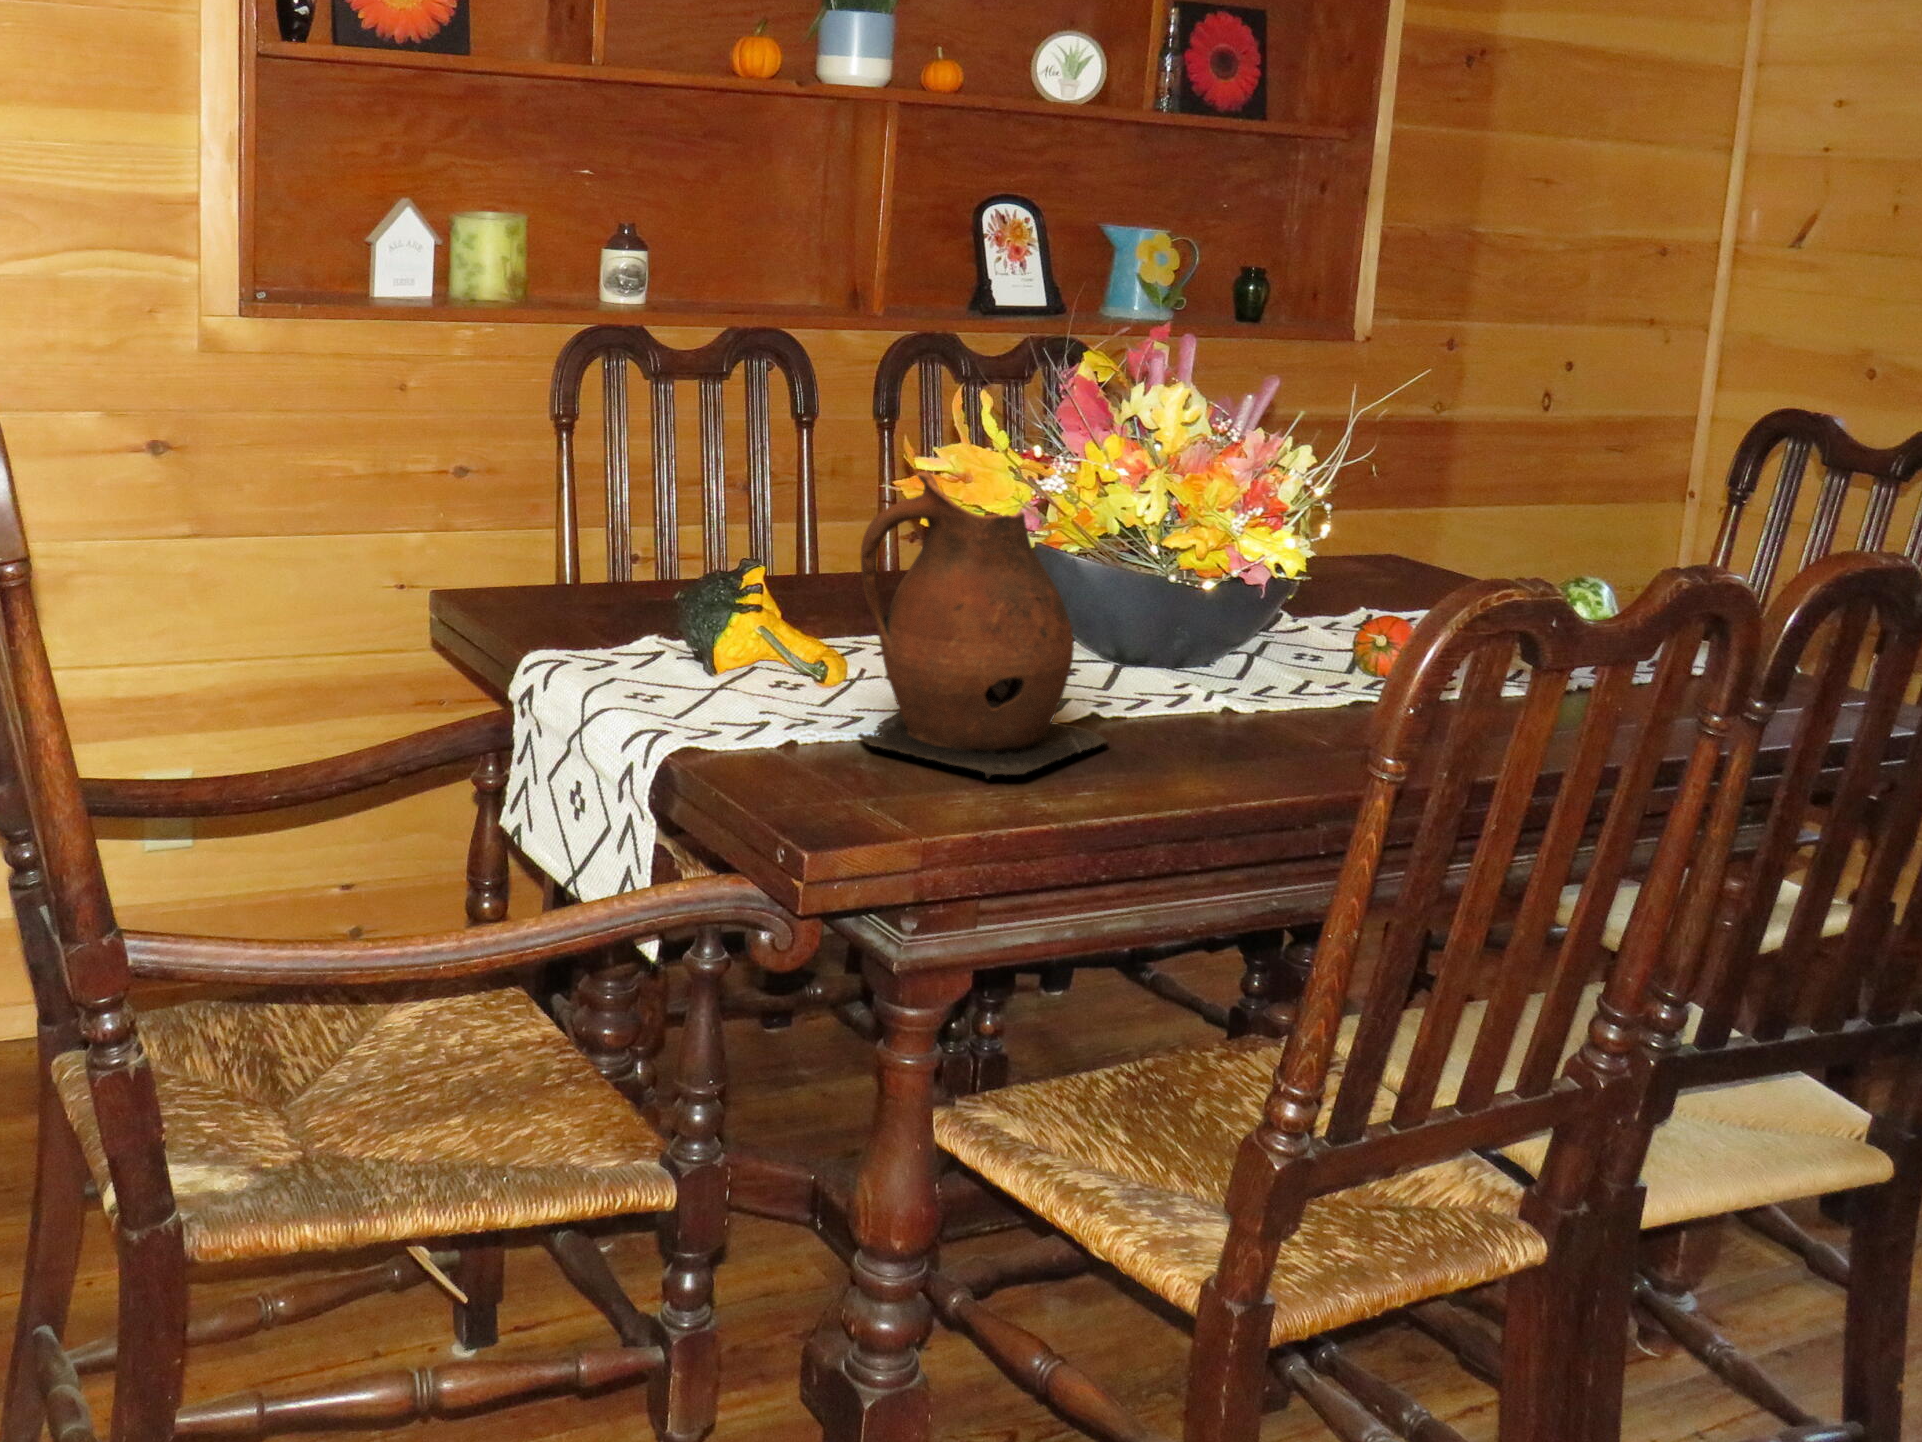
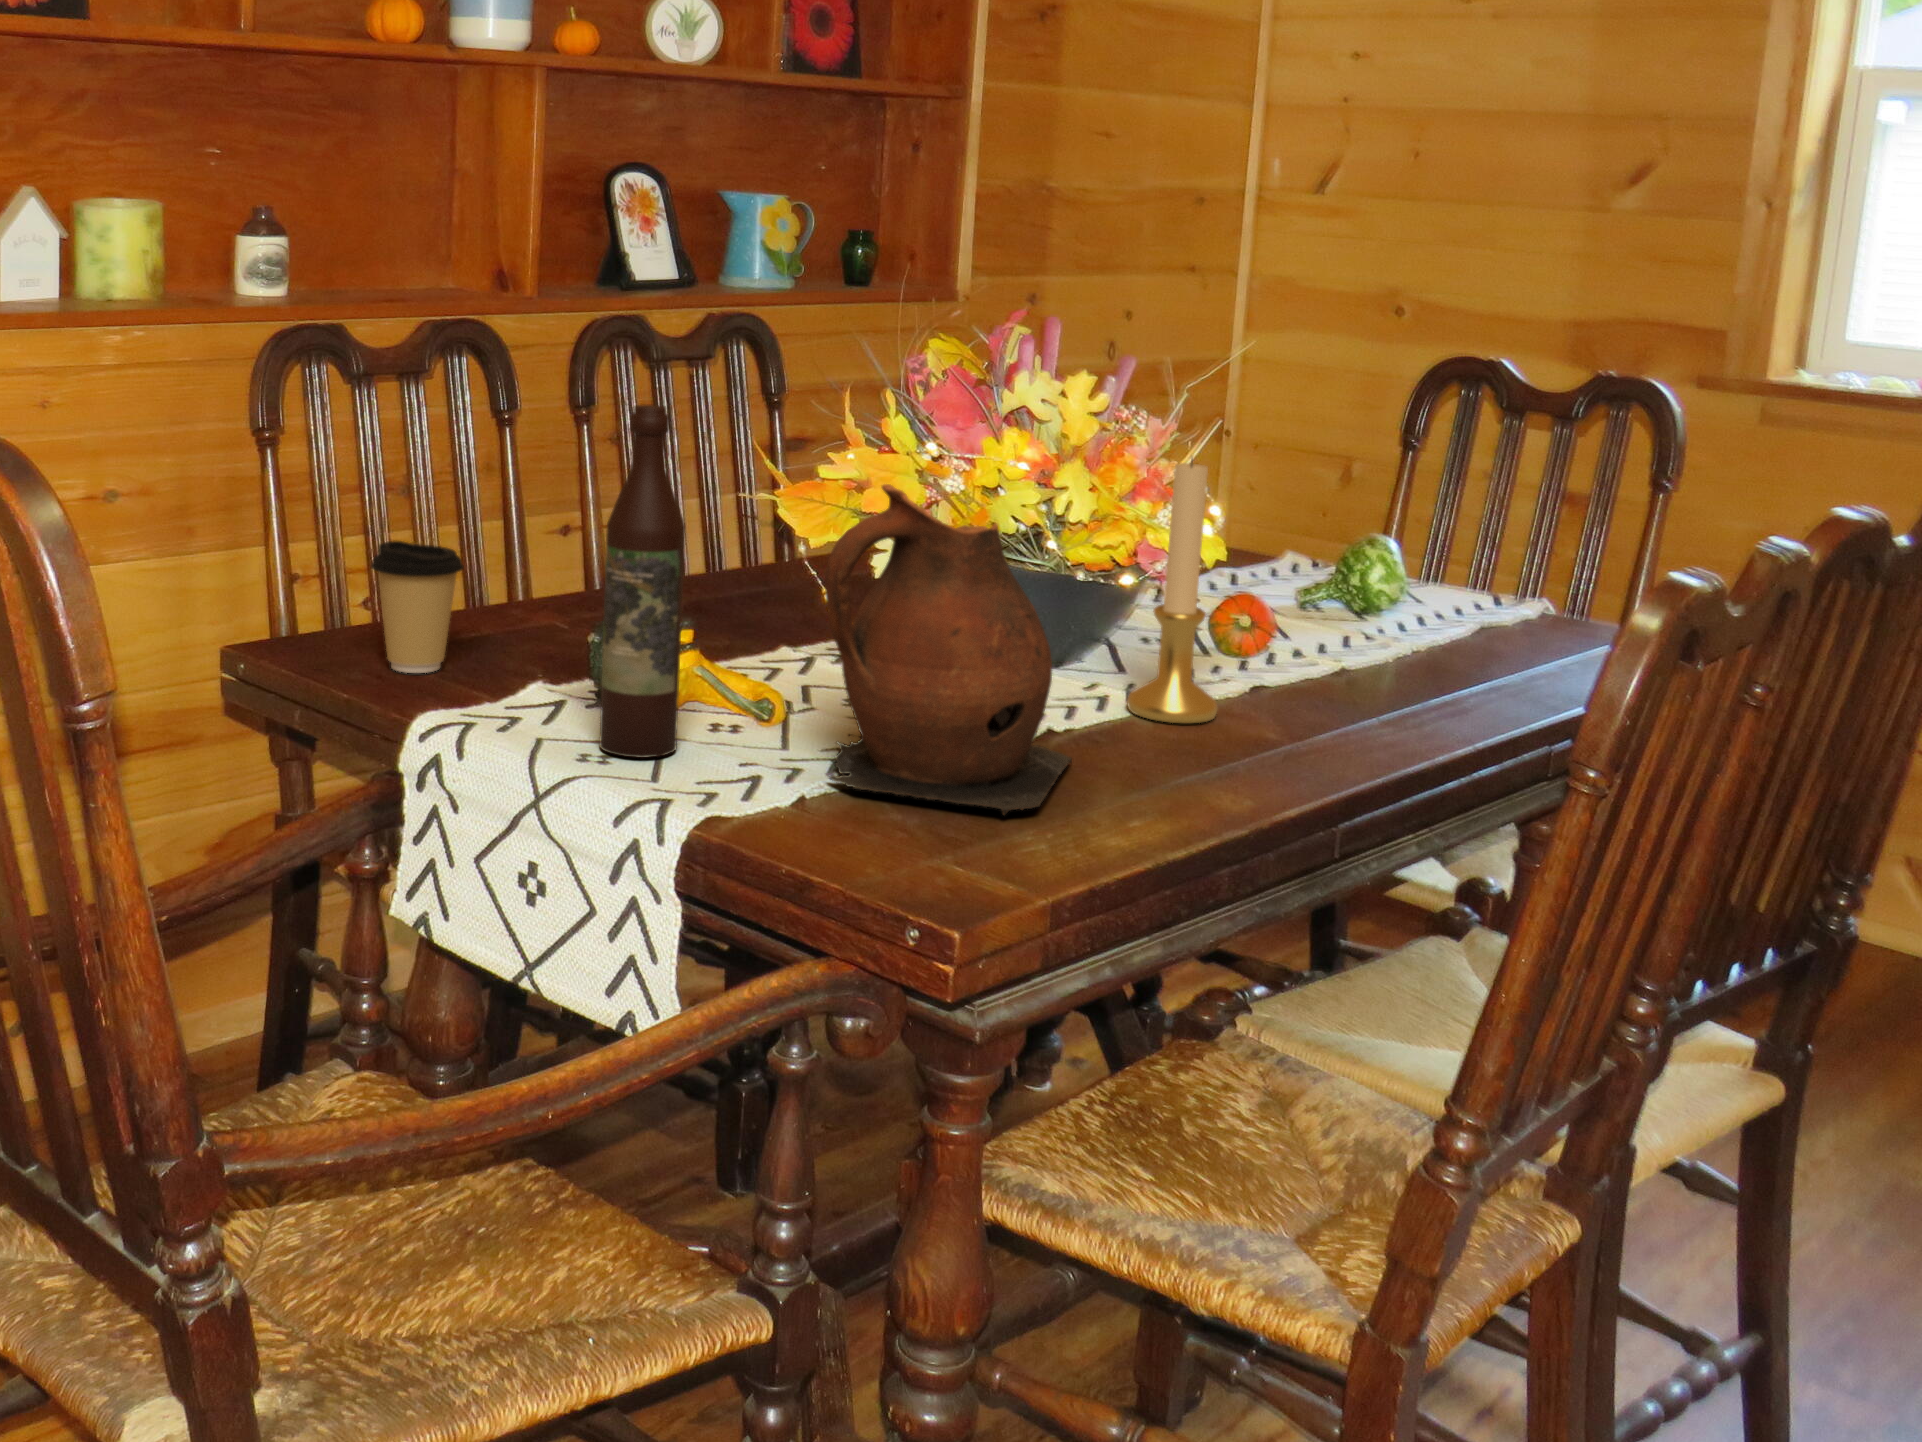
wine bottle: none [684,390,763,707] -> present [600,404,685,758]
candle holder: none [1222,469,1309,727] -> present [1127,462,1217,723]
coffee cup: none [555,510,638,628] -> present [371,541,464,673]

